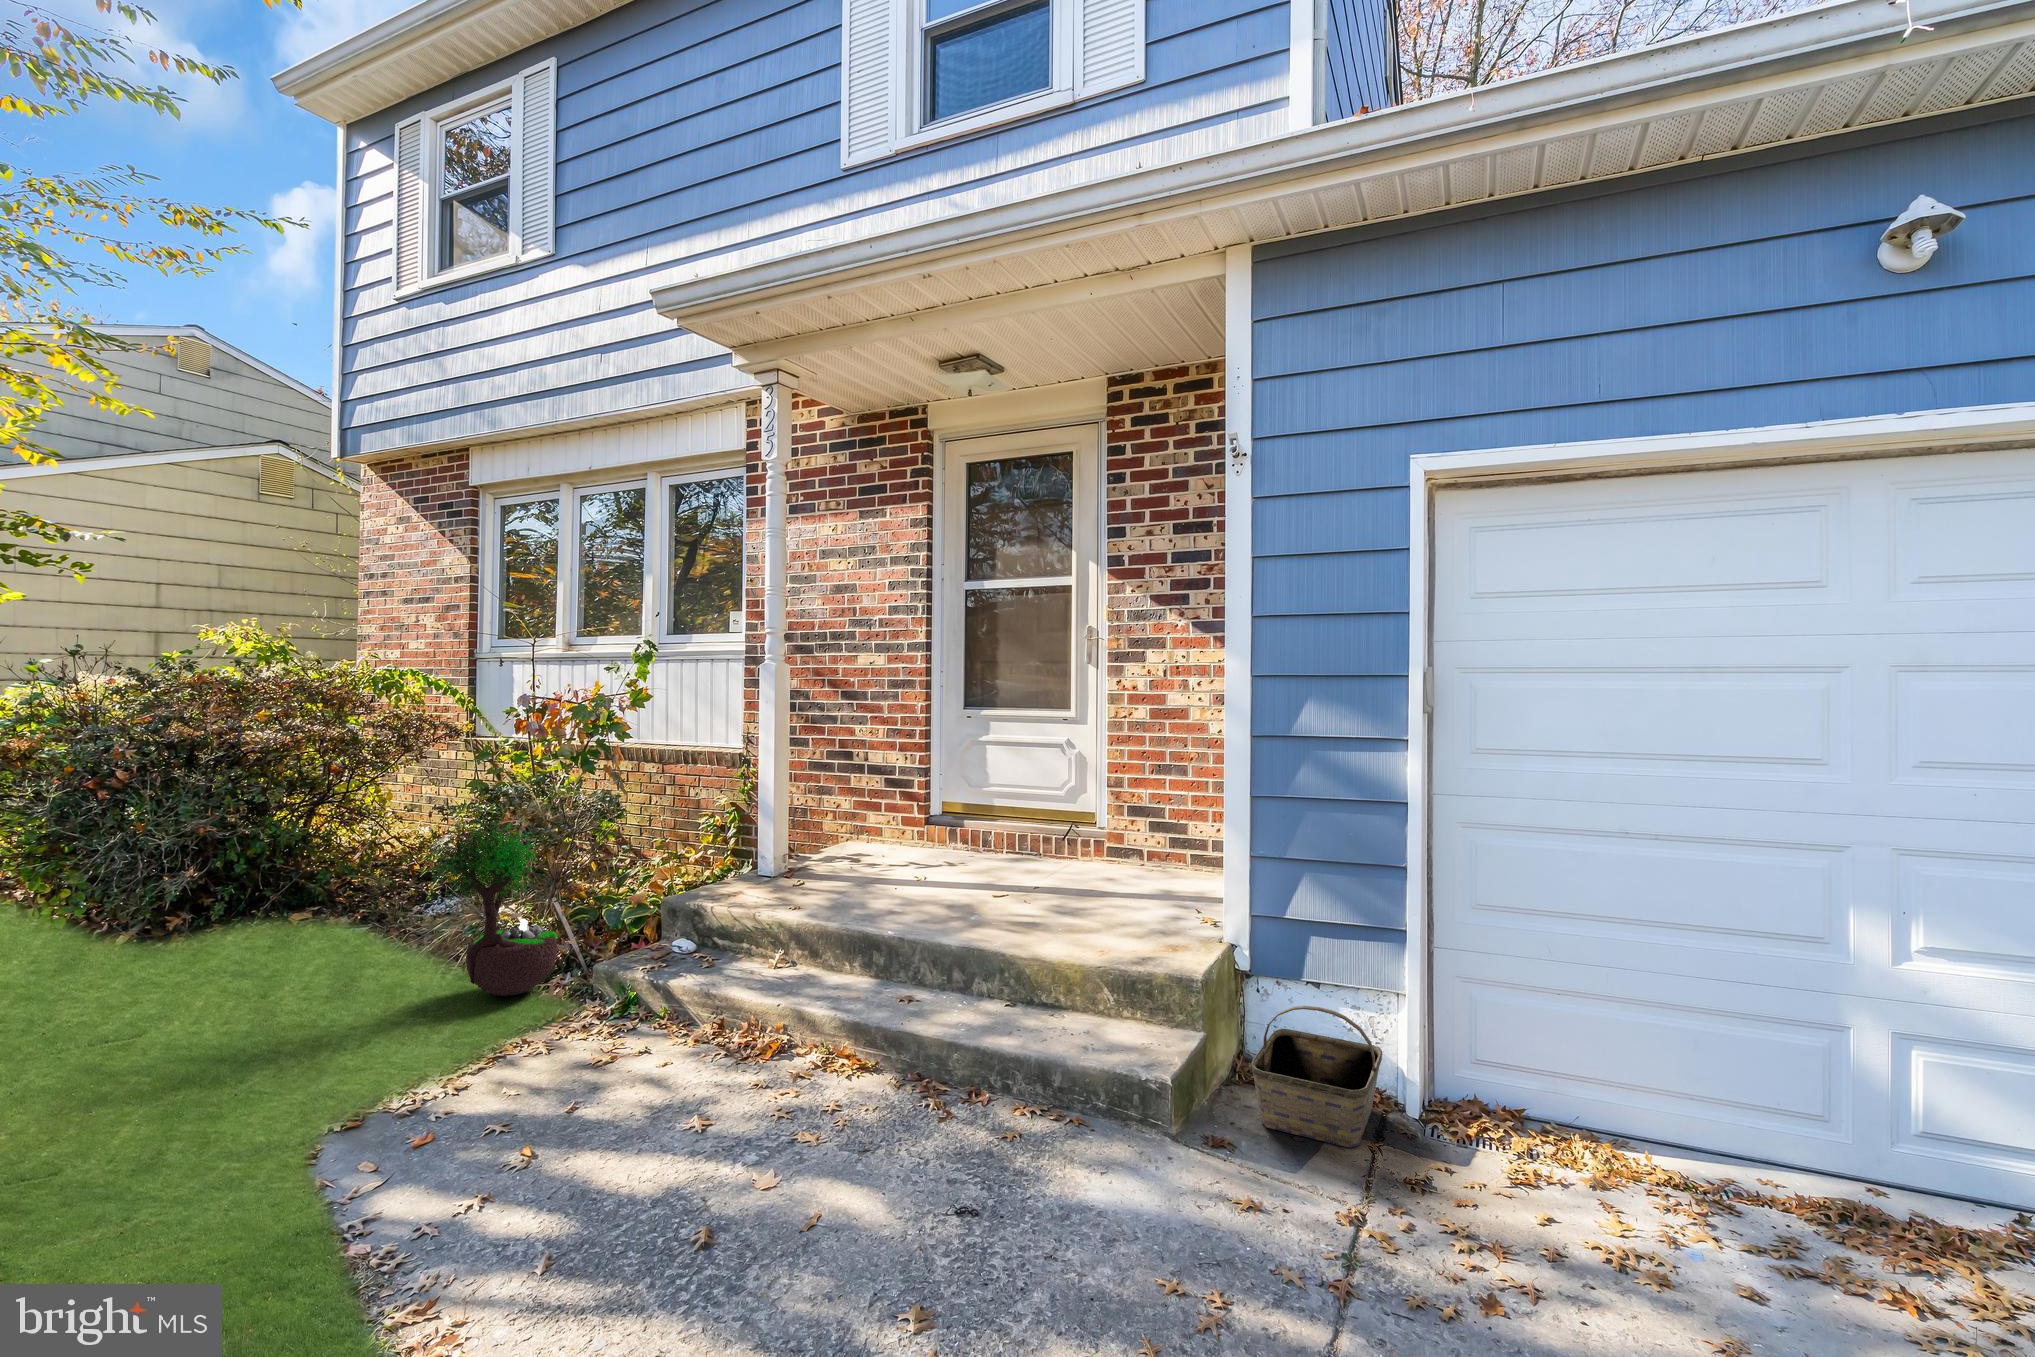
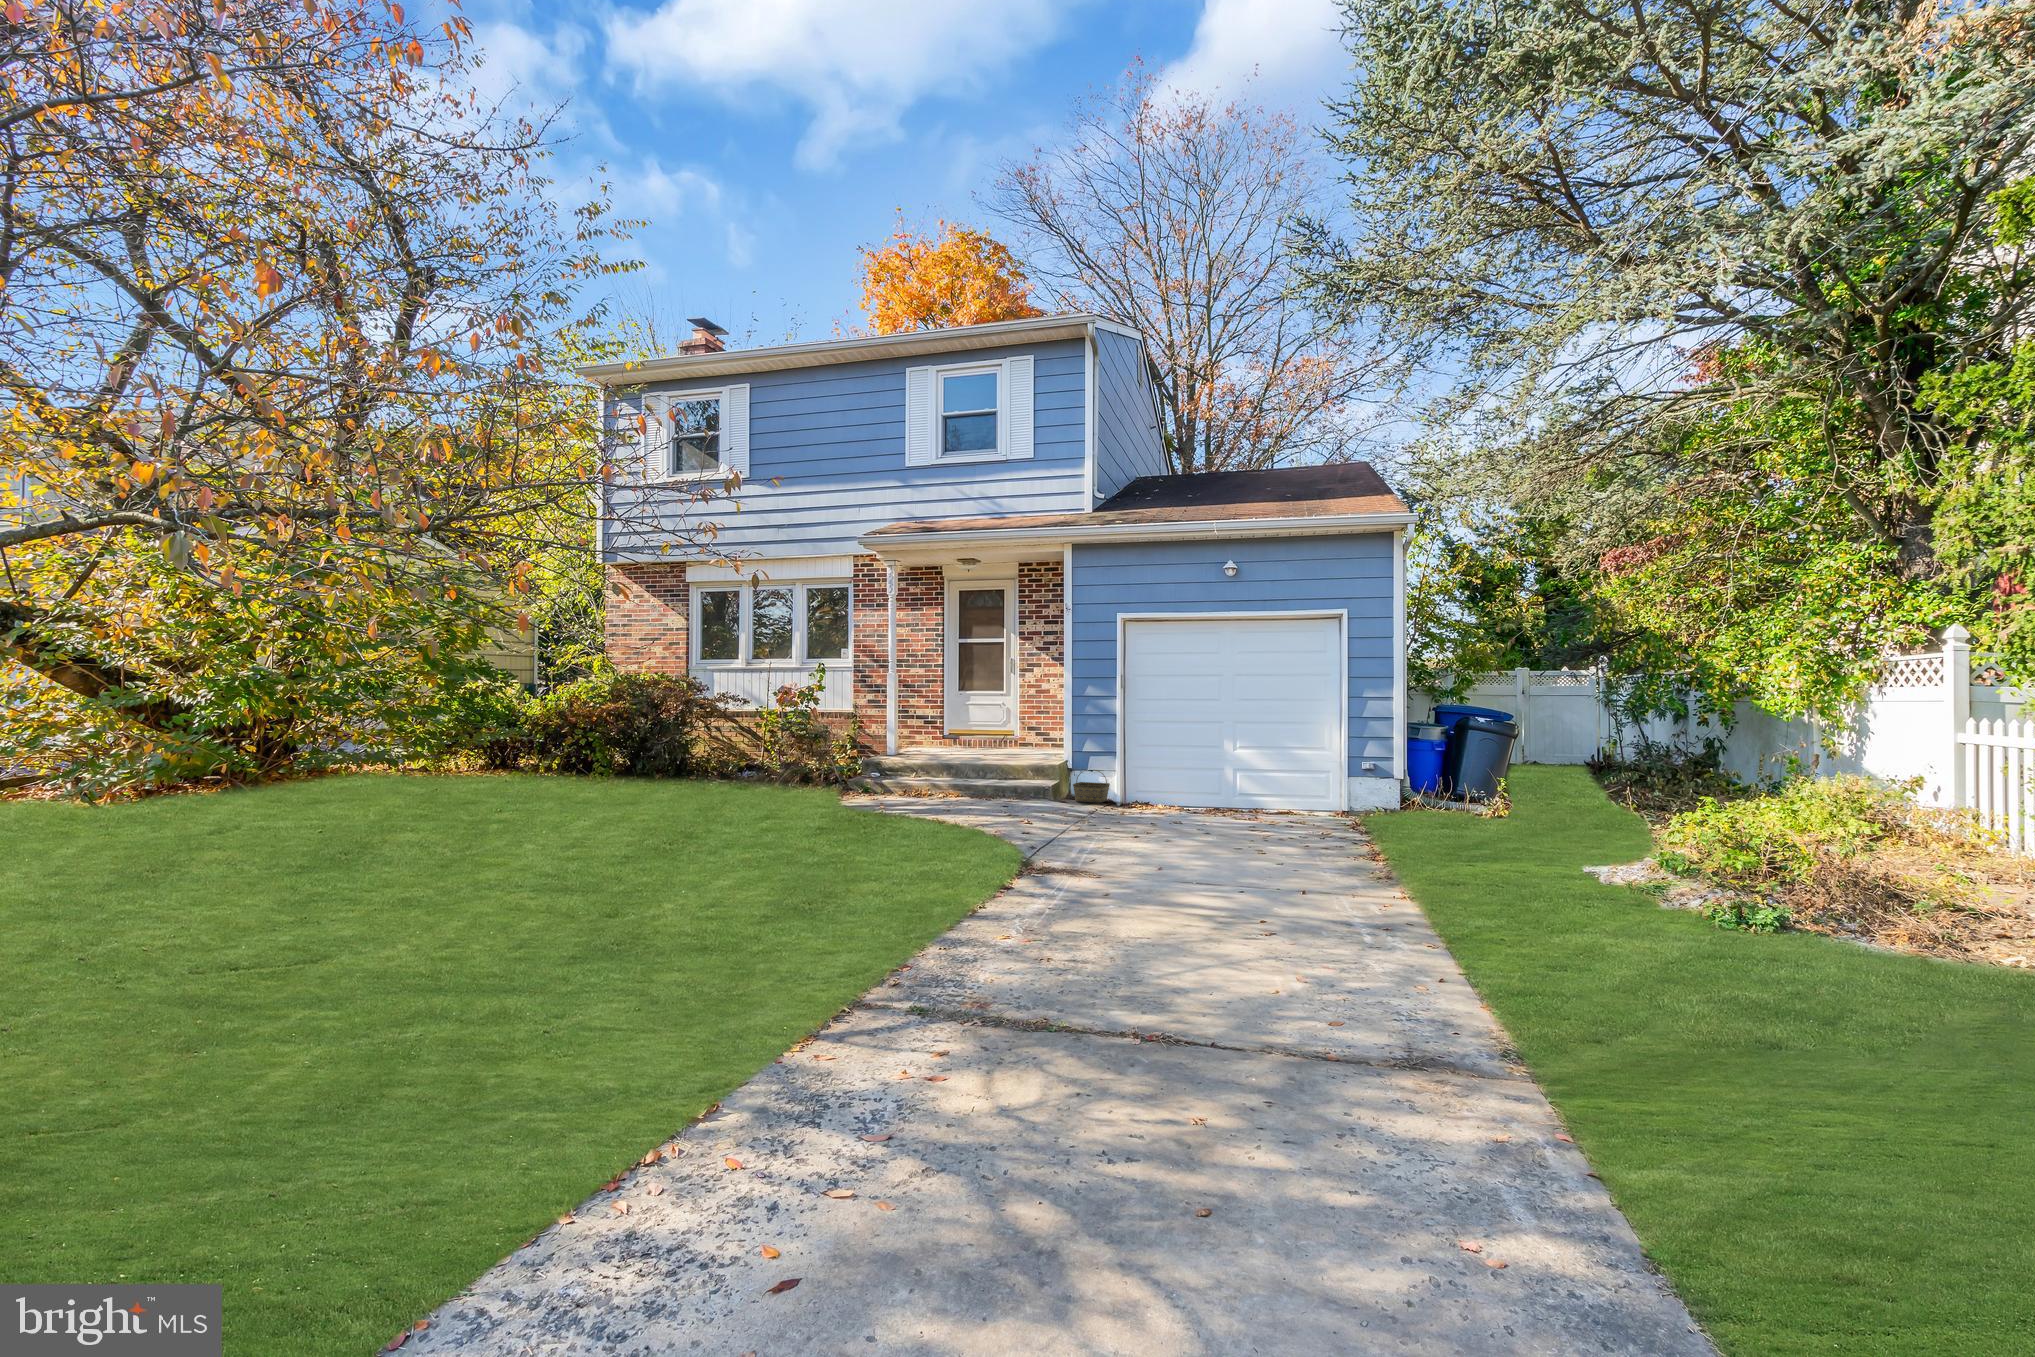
potted tree: present [419,809,557,996] -> none [783,722,824,792]

